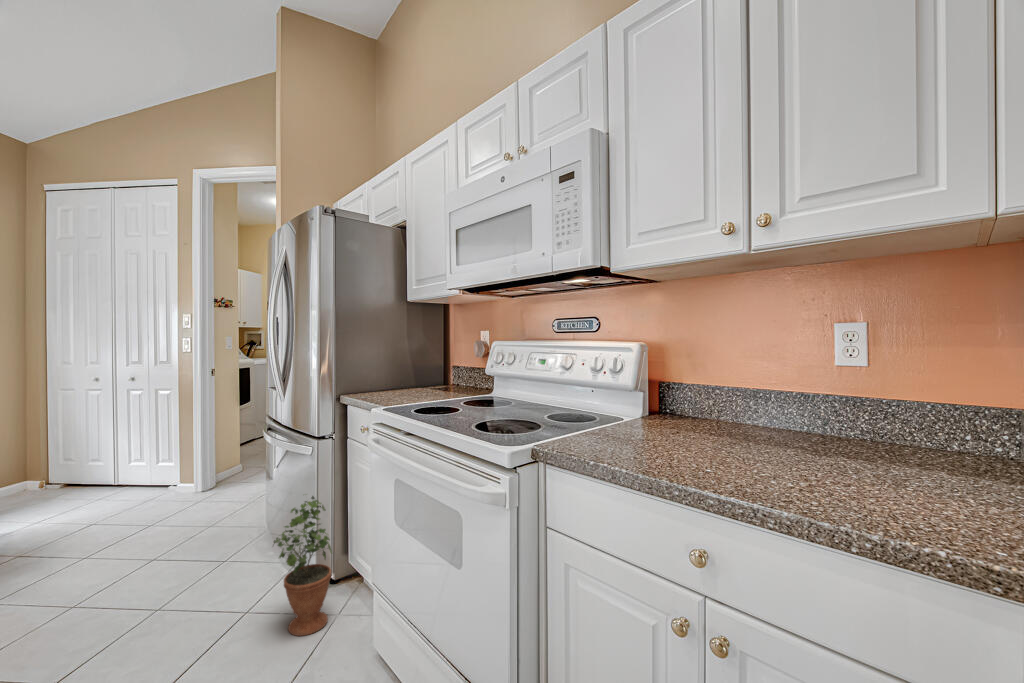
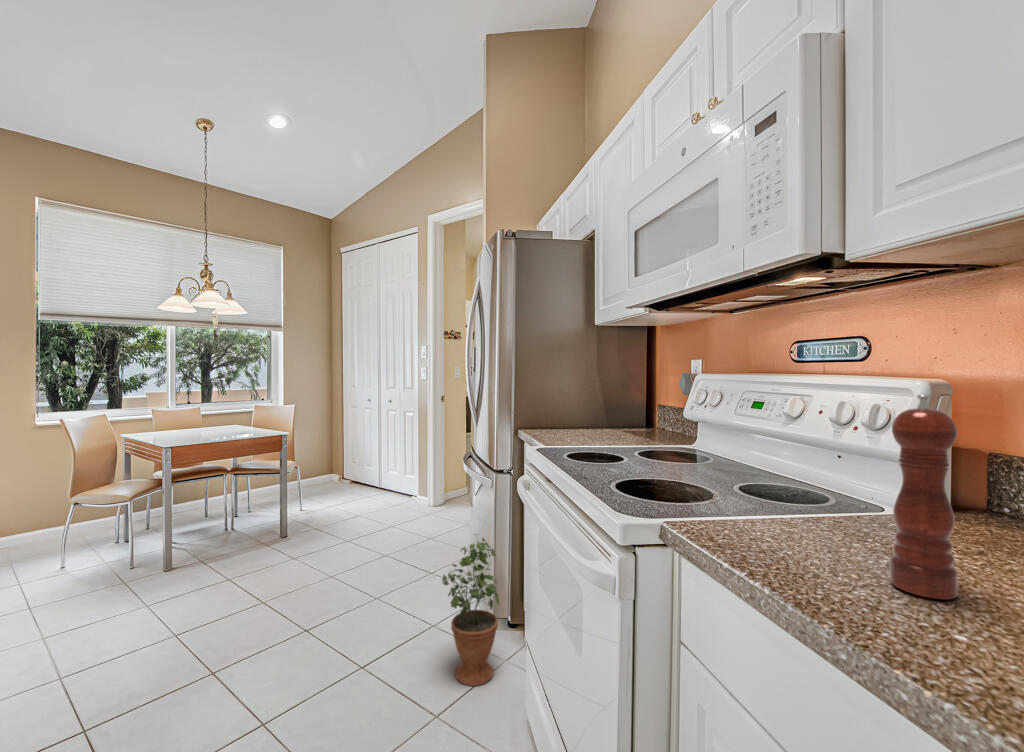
pepper mill: none [645,350,672,450] -> present [890,395,958,599]

